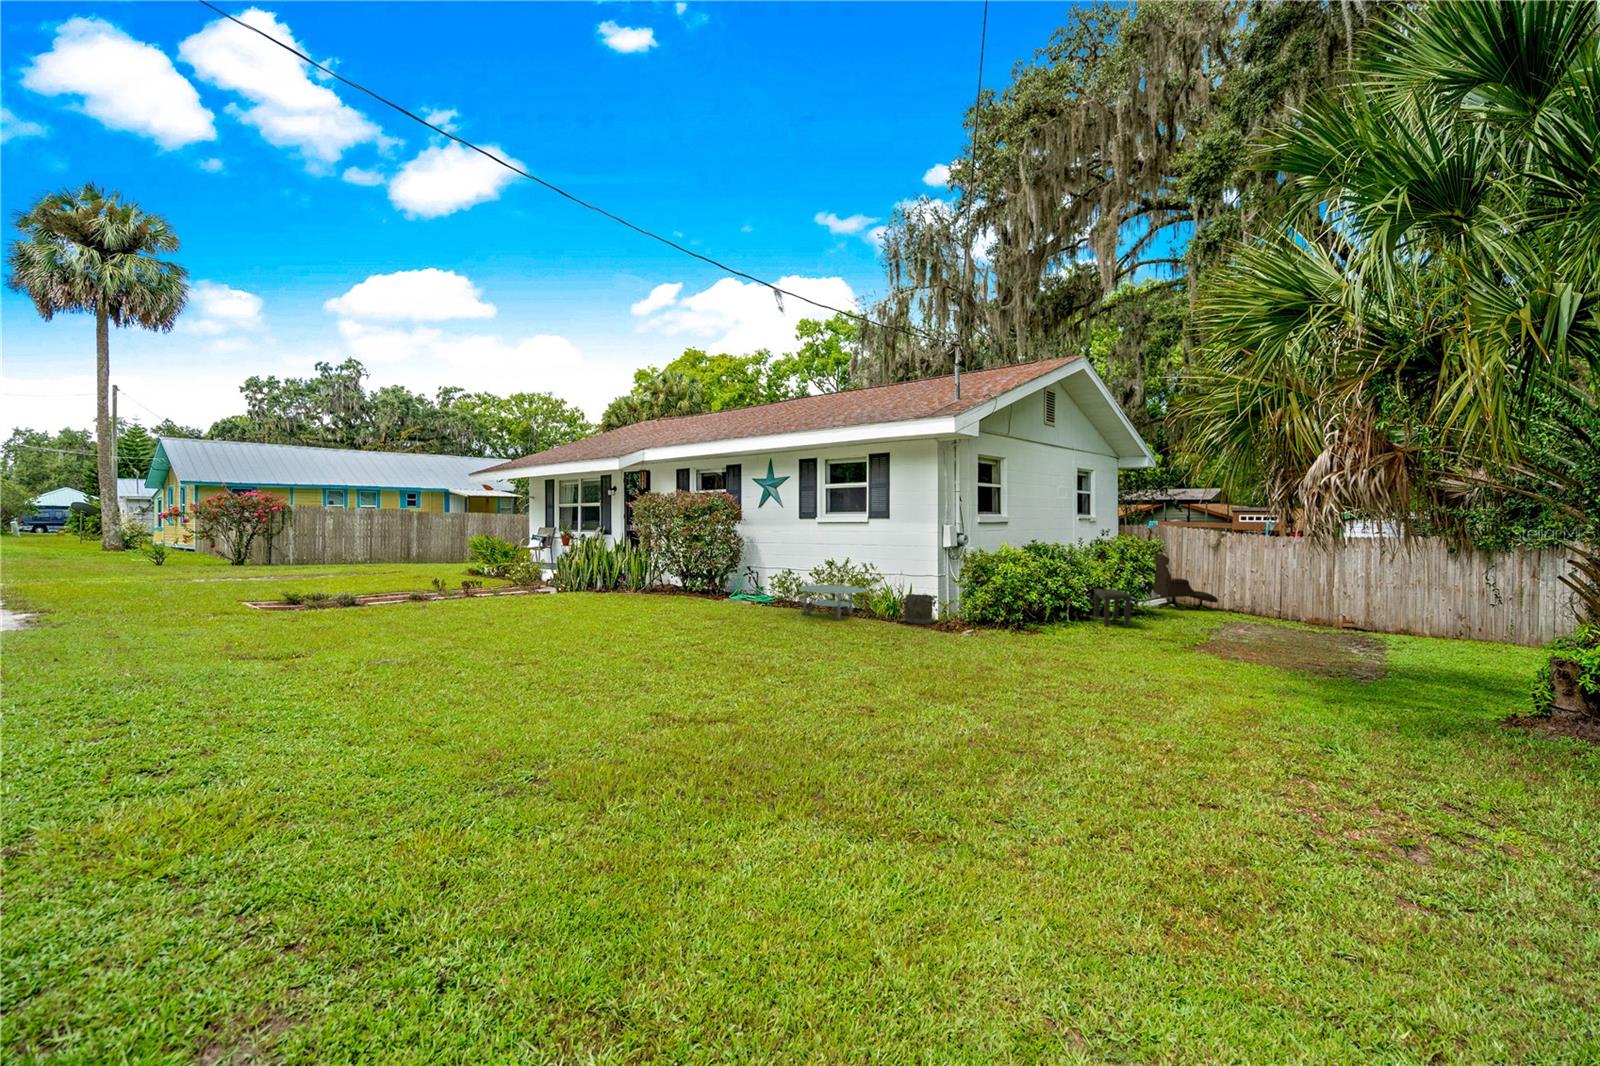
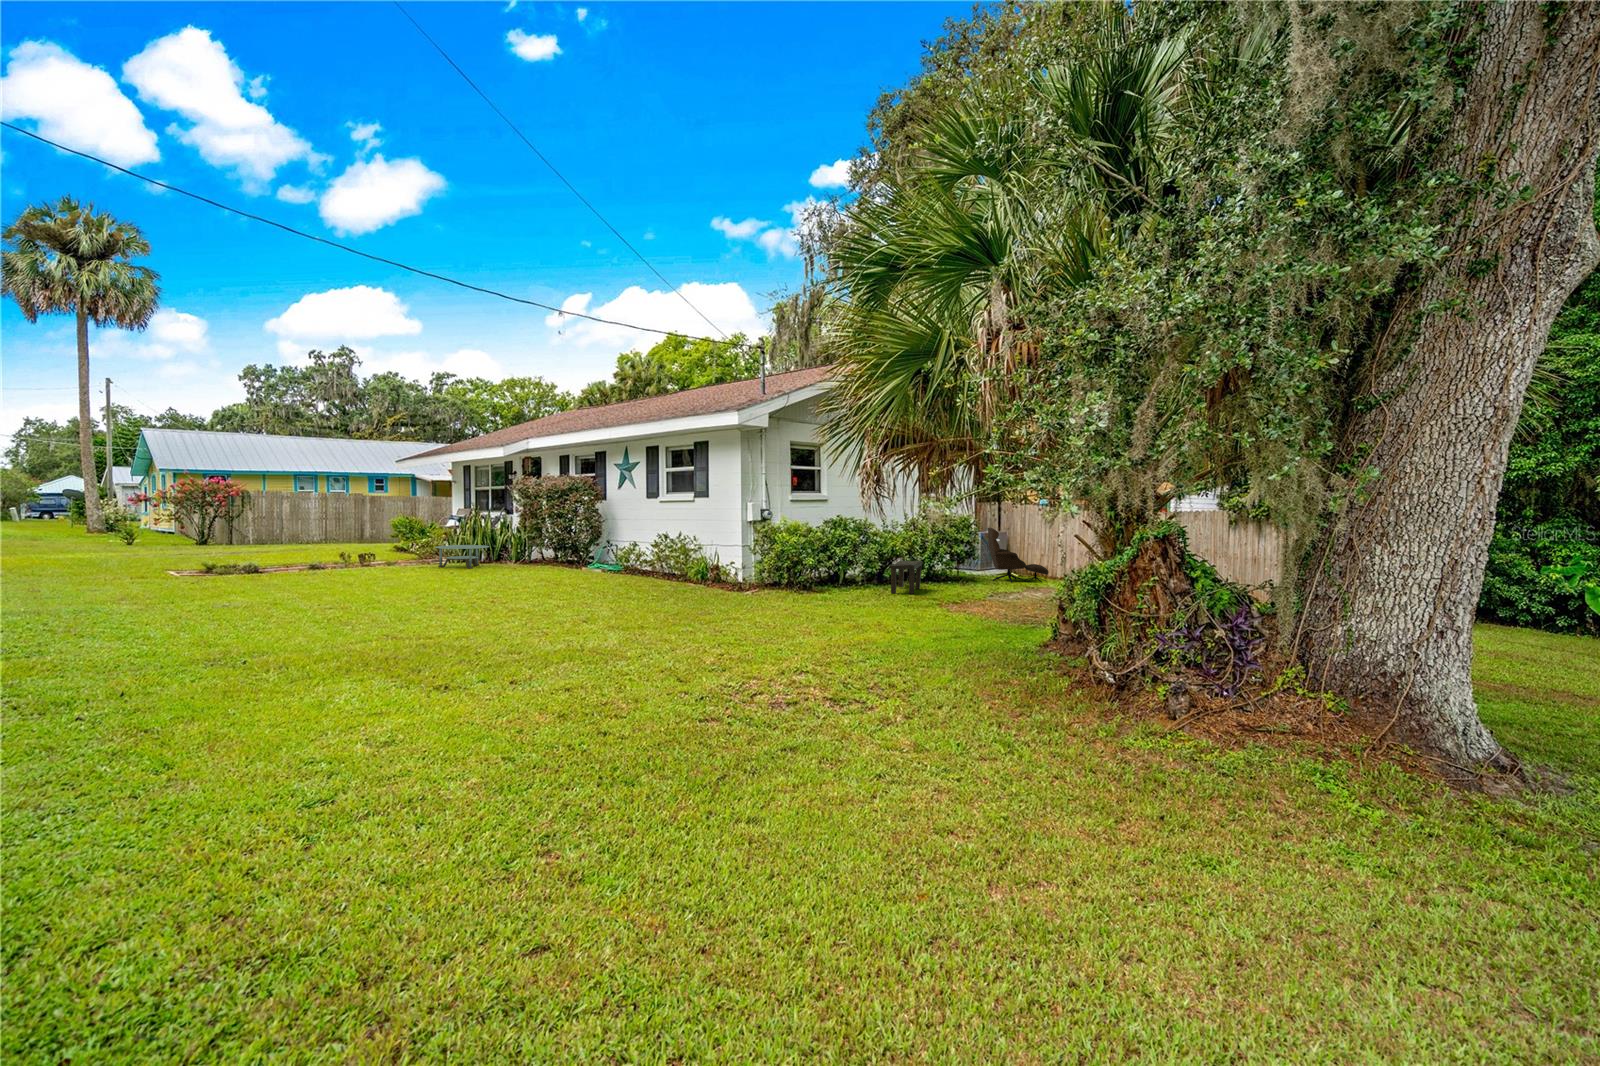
round table: present [798,585,866,621] -> present [435,545,489,569]
bucket: present [905,593,936,624] -> none [708,564,736,591]

